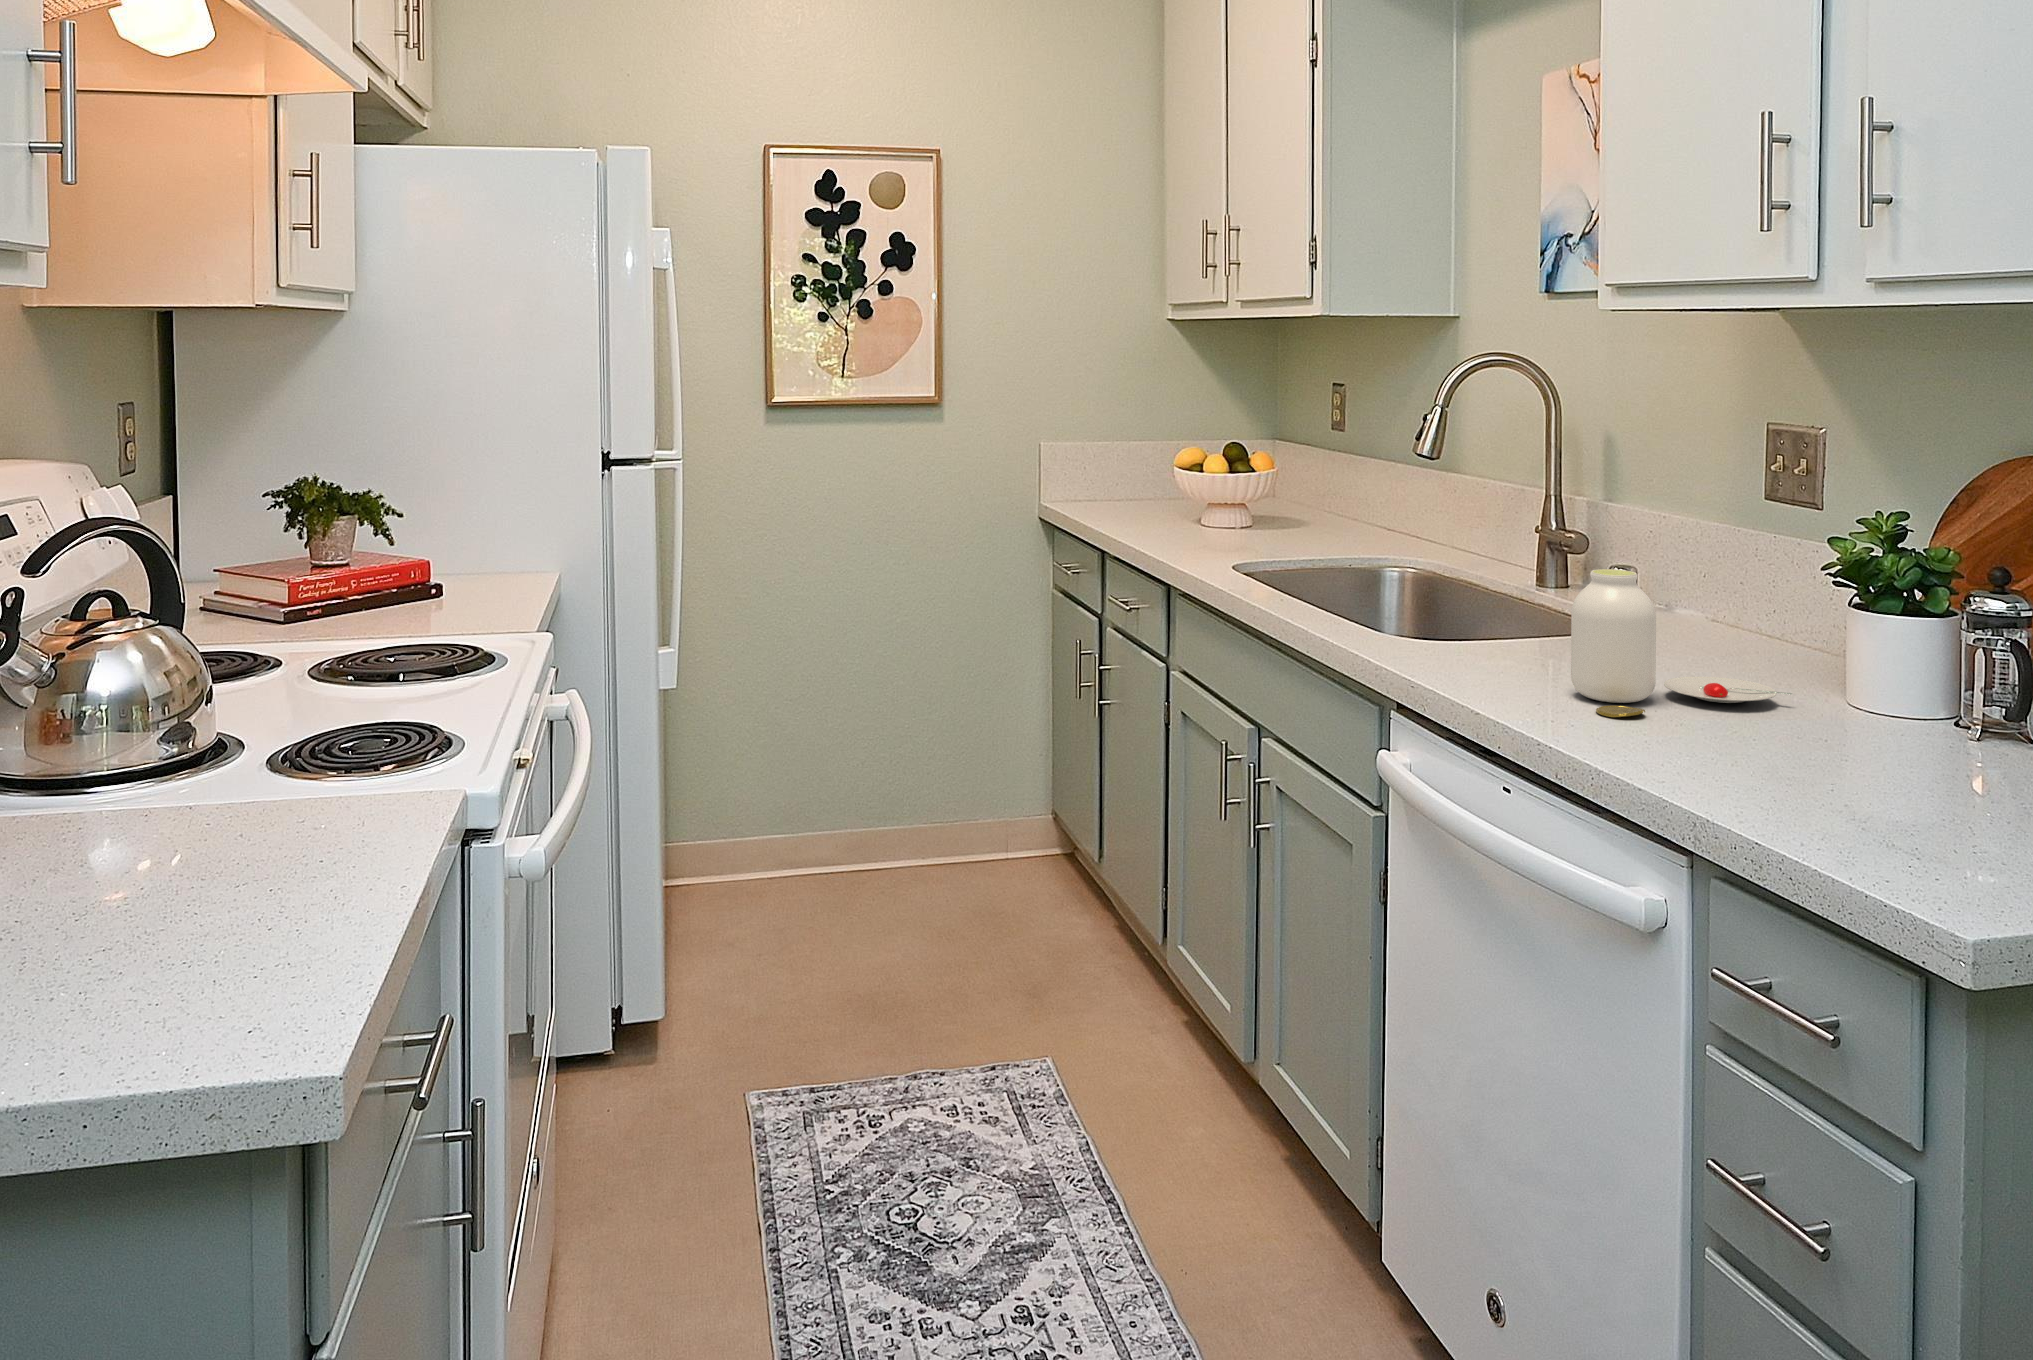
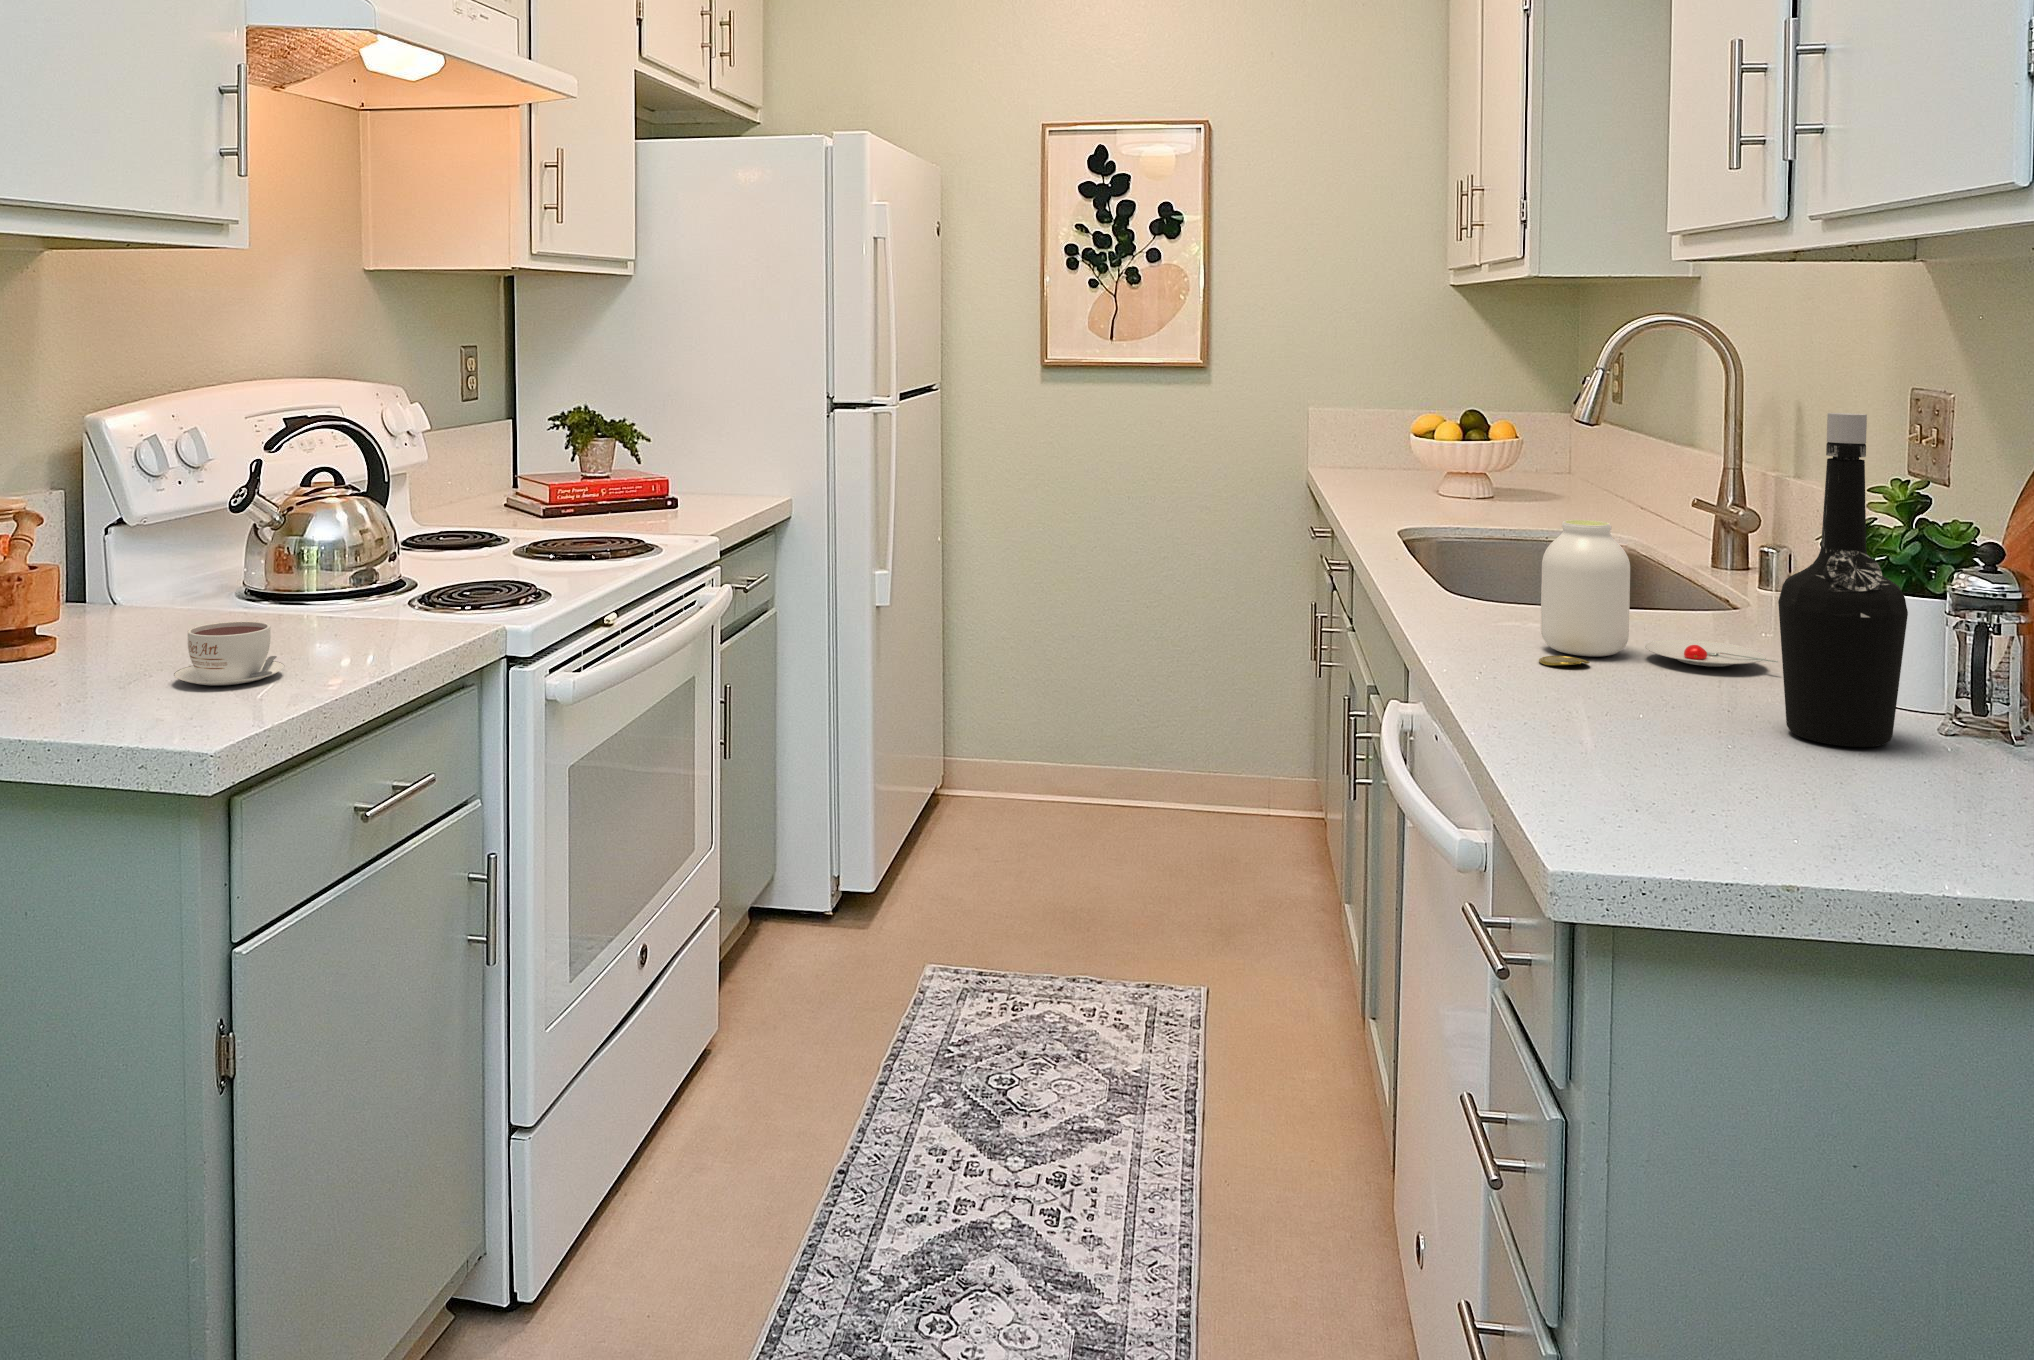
bottle: none [1889,469,2010,779] -> present [1778,413,1908,747]
coffee cup: none [78,844,245,952] -> present [174,621,284,685]

